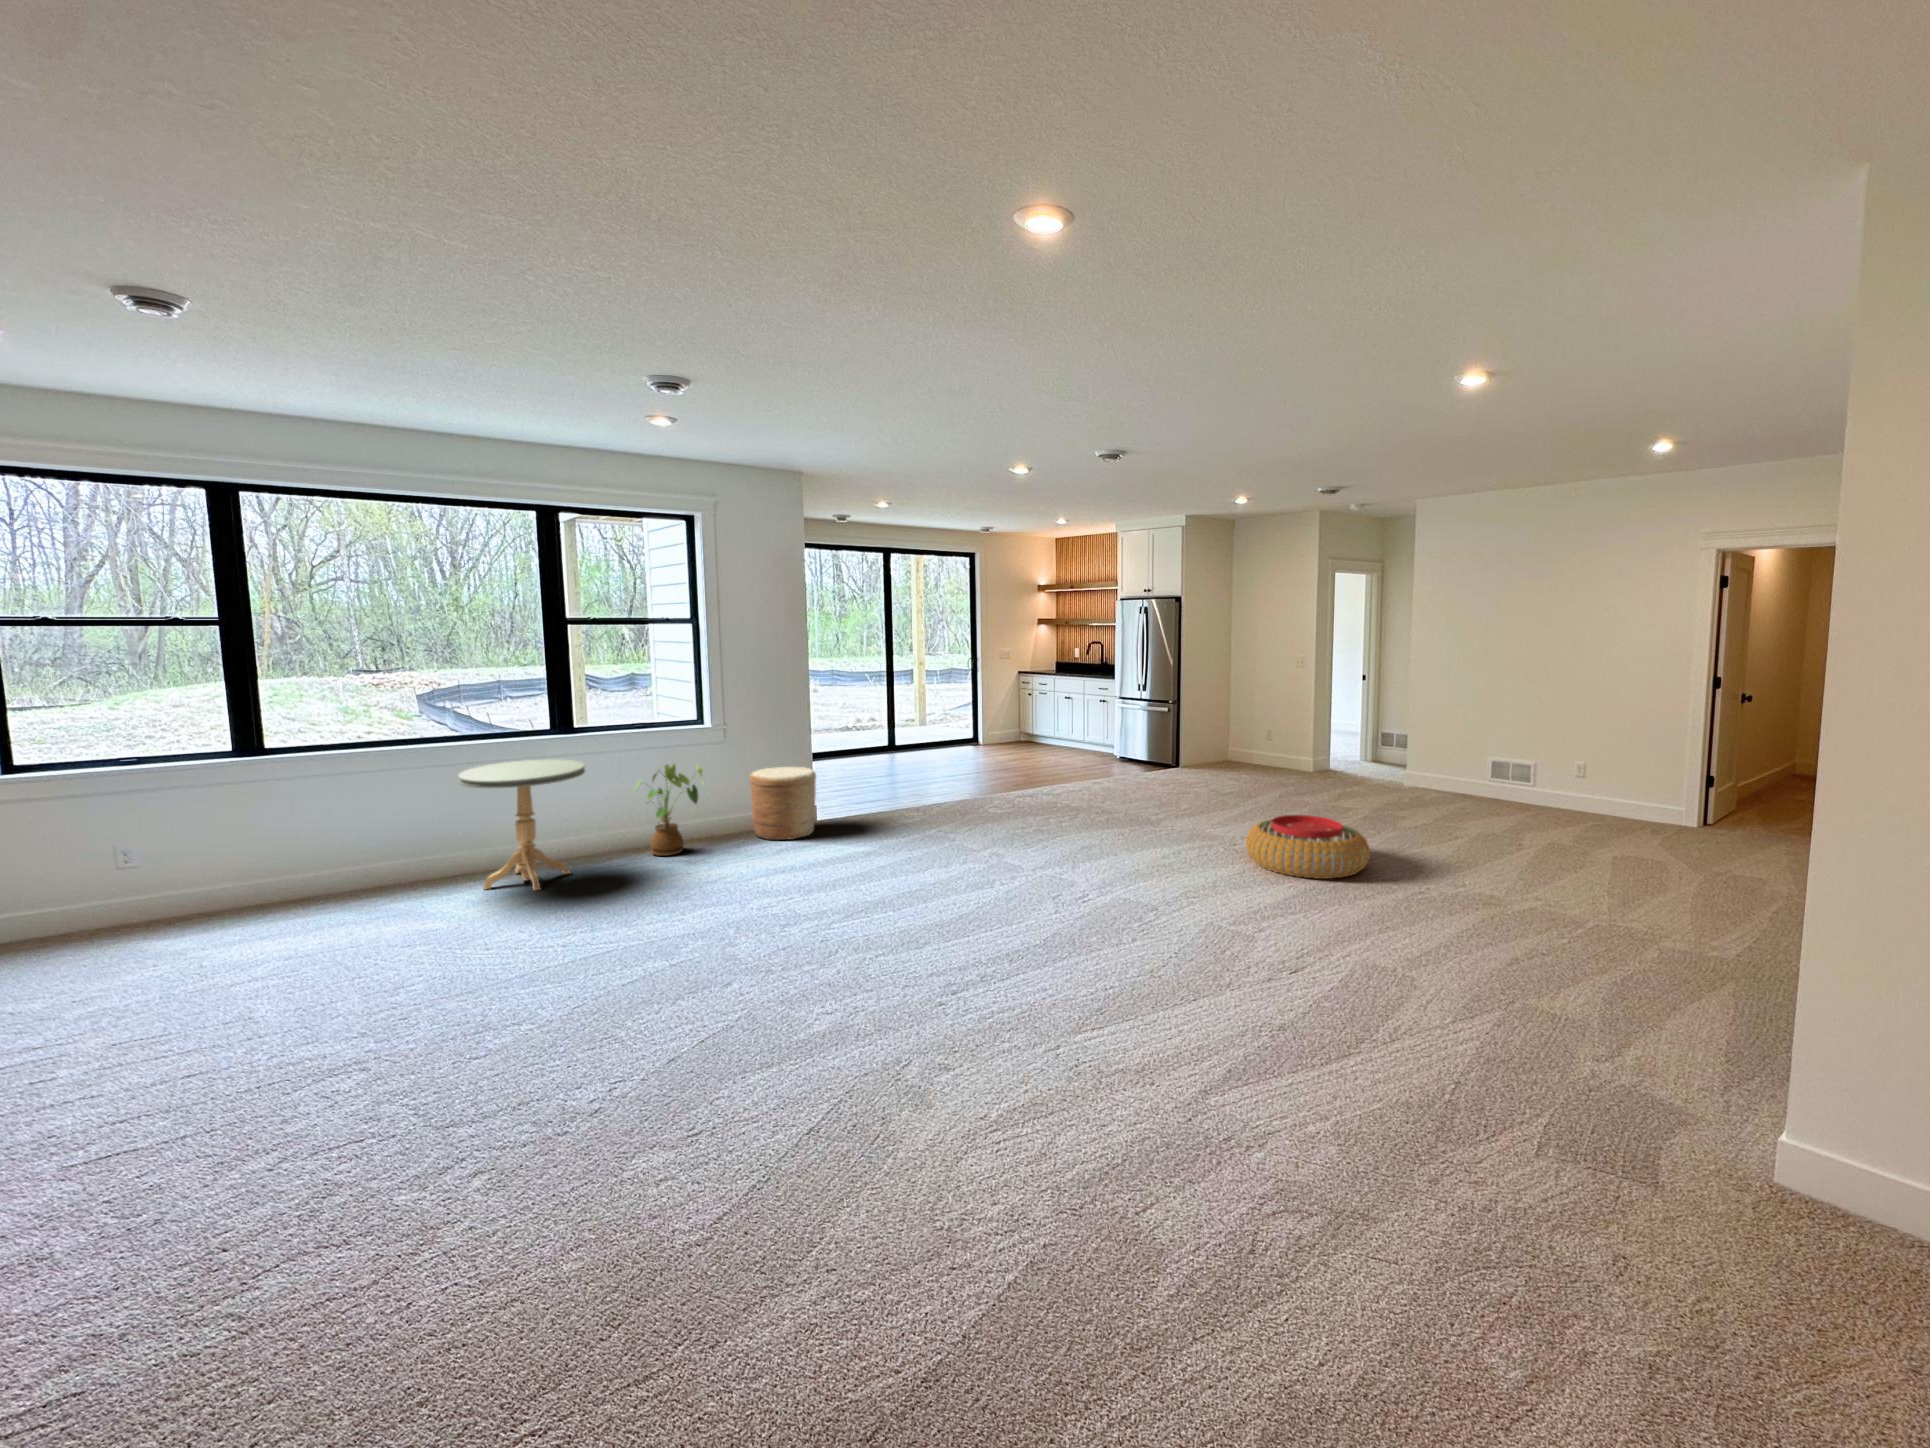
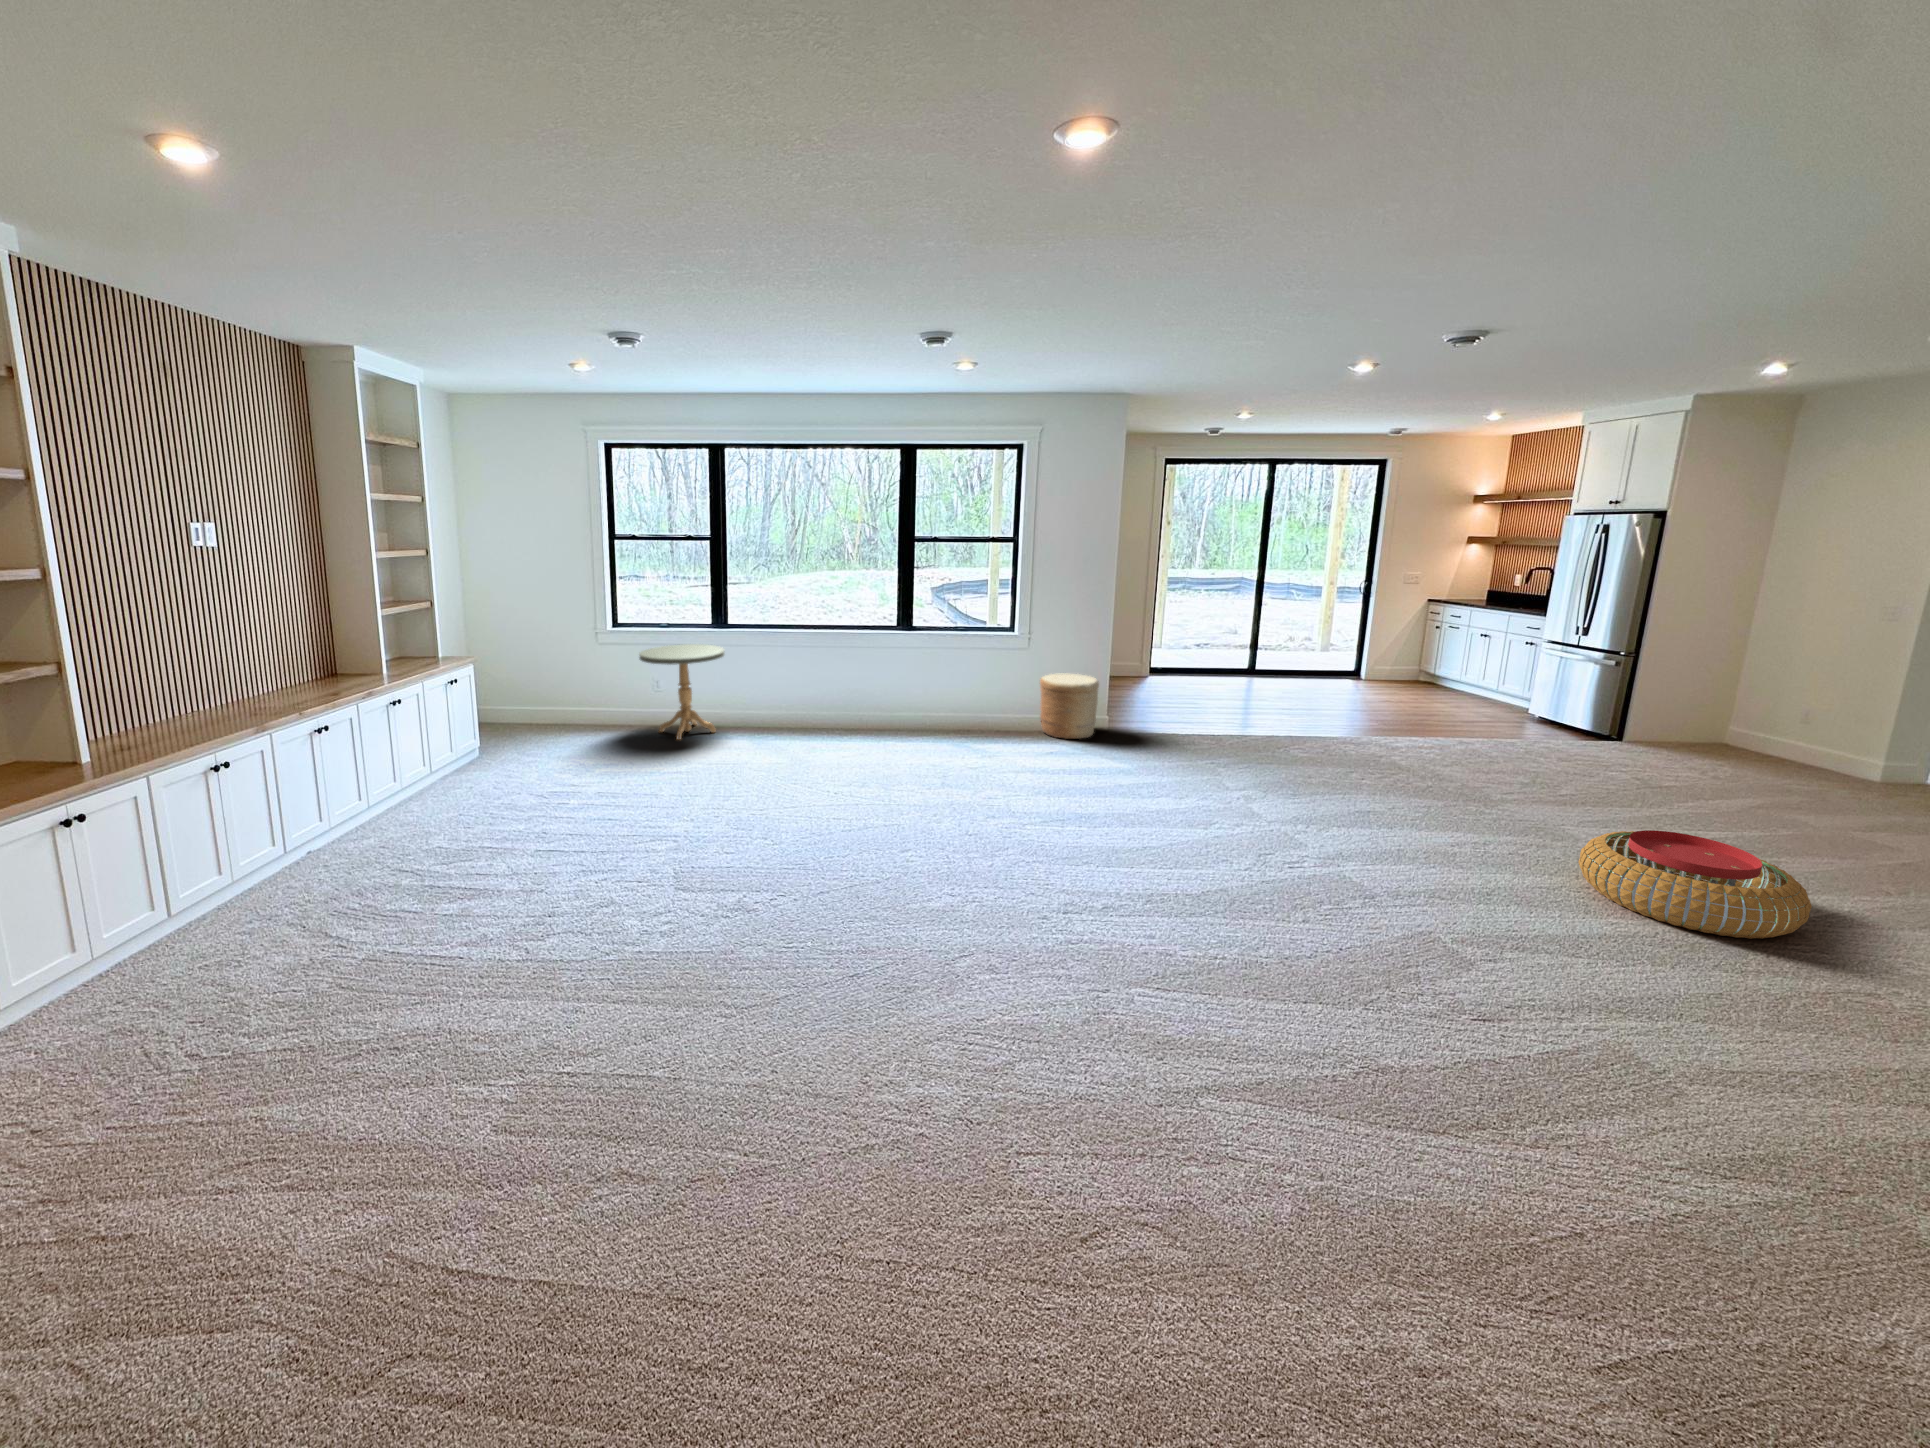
side table: present [458,759,585,891] -> present [639,644,724,740]
house plant: present [635,764,705,856] -> none [941,660,1000,734]

